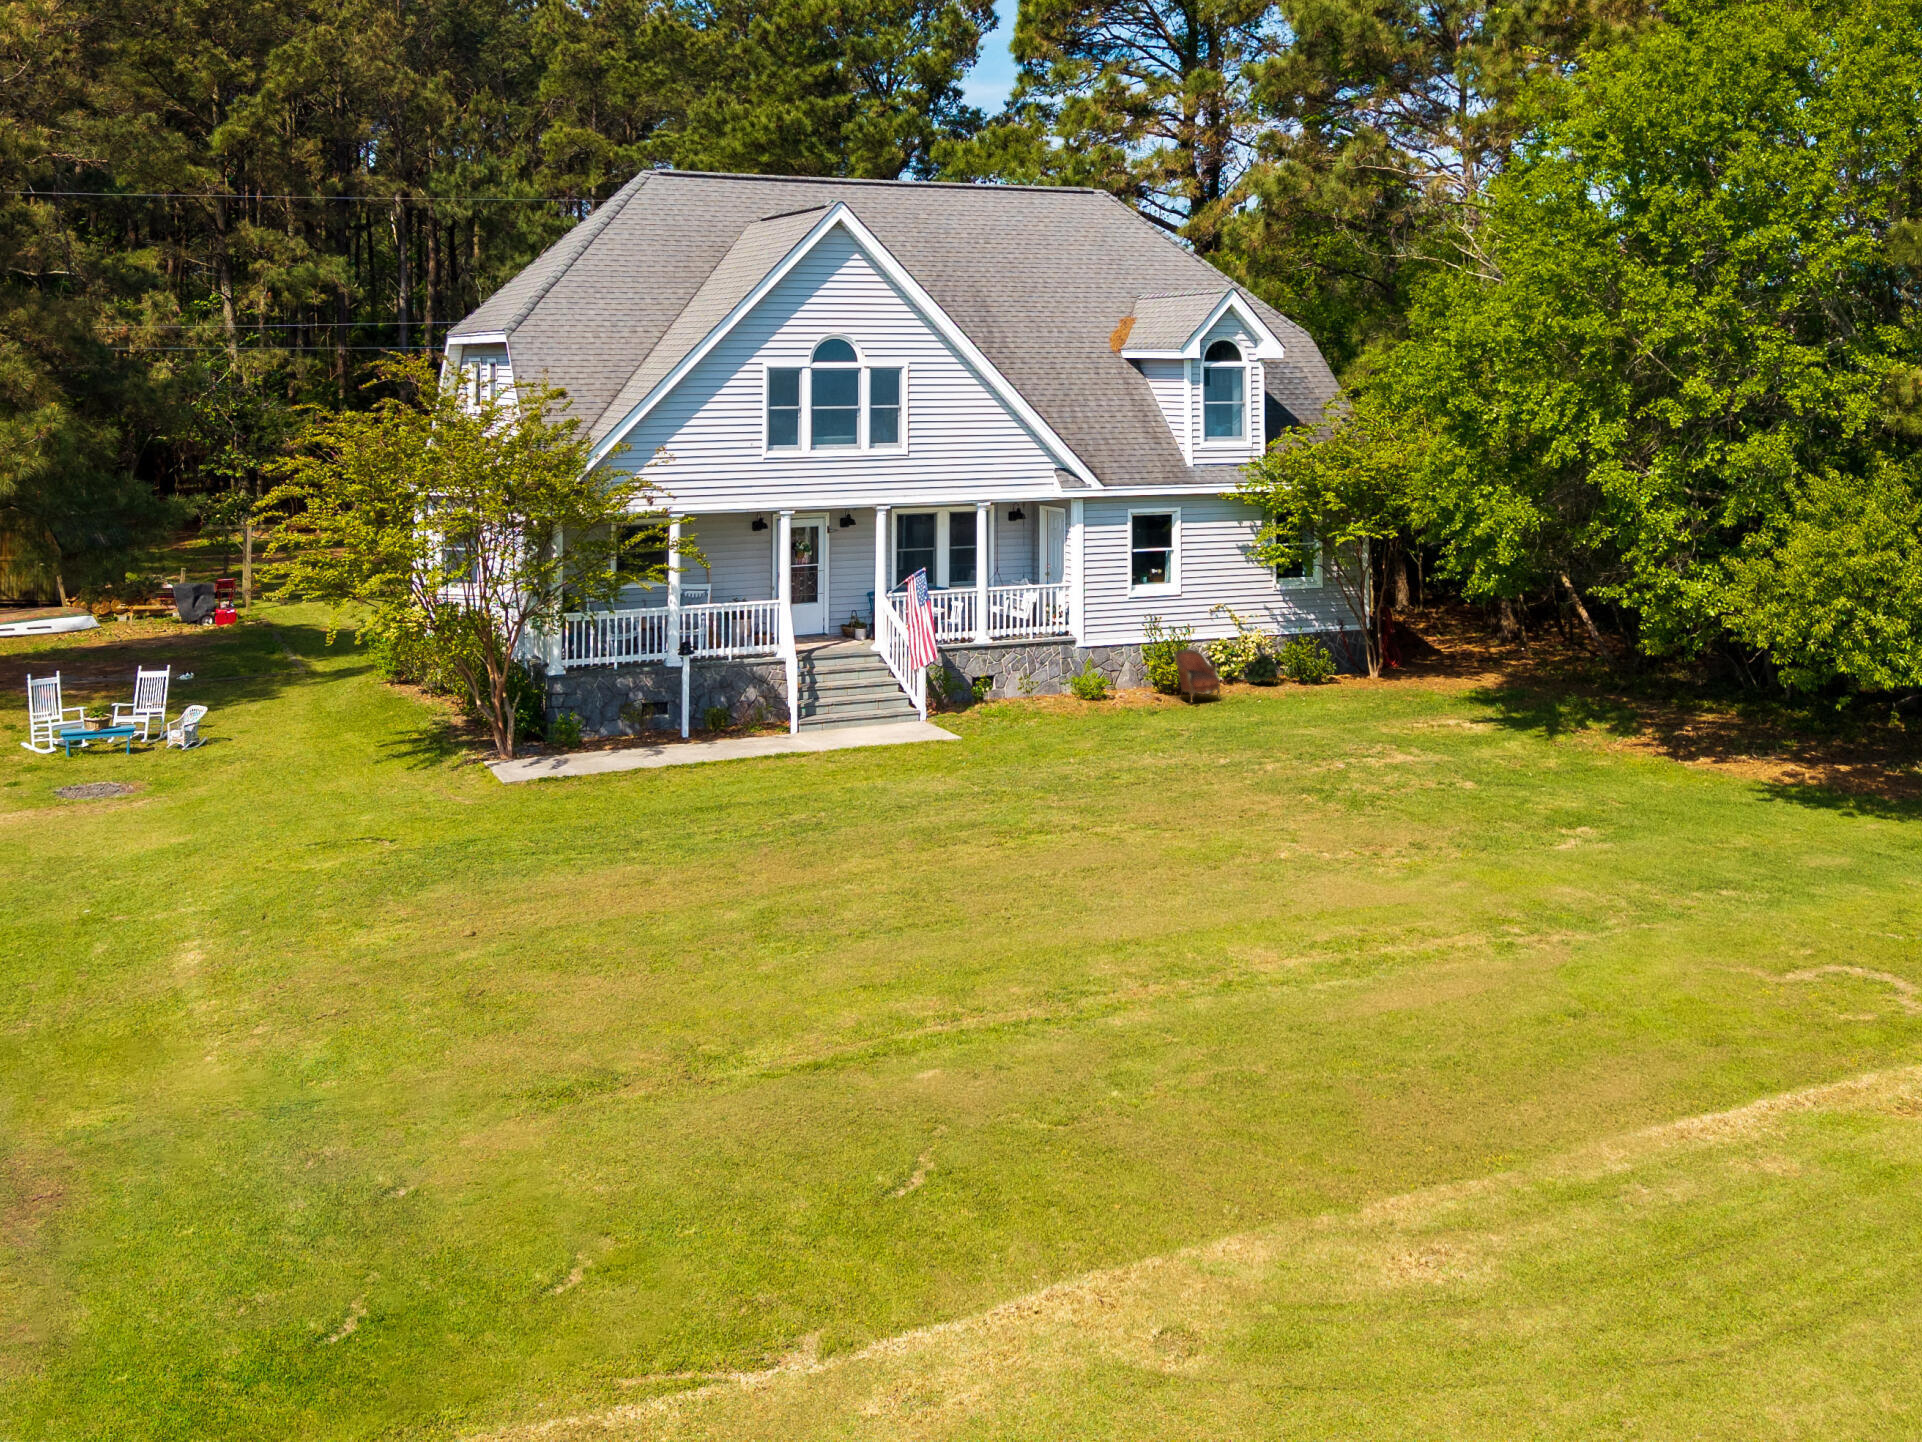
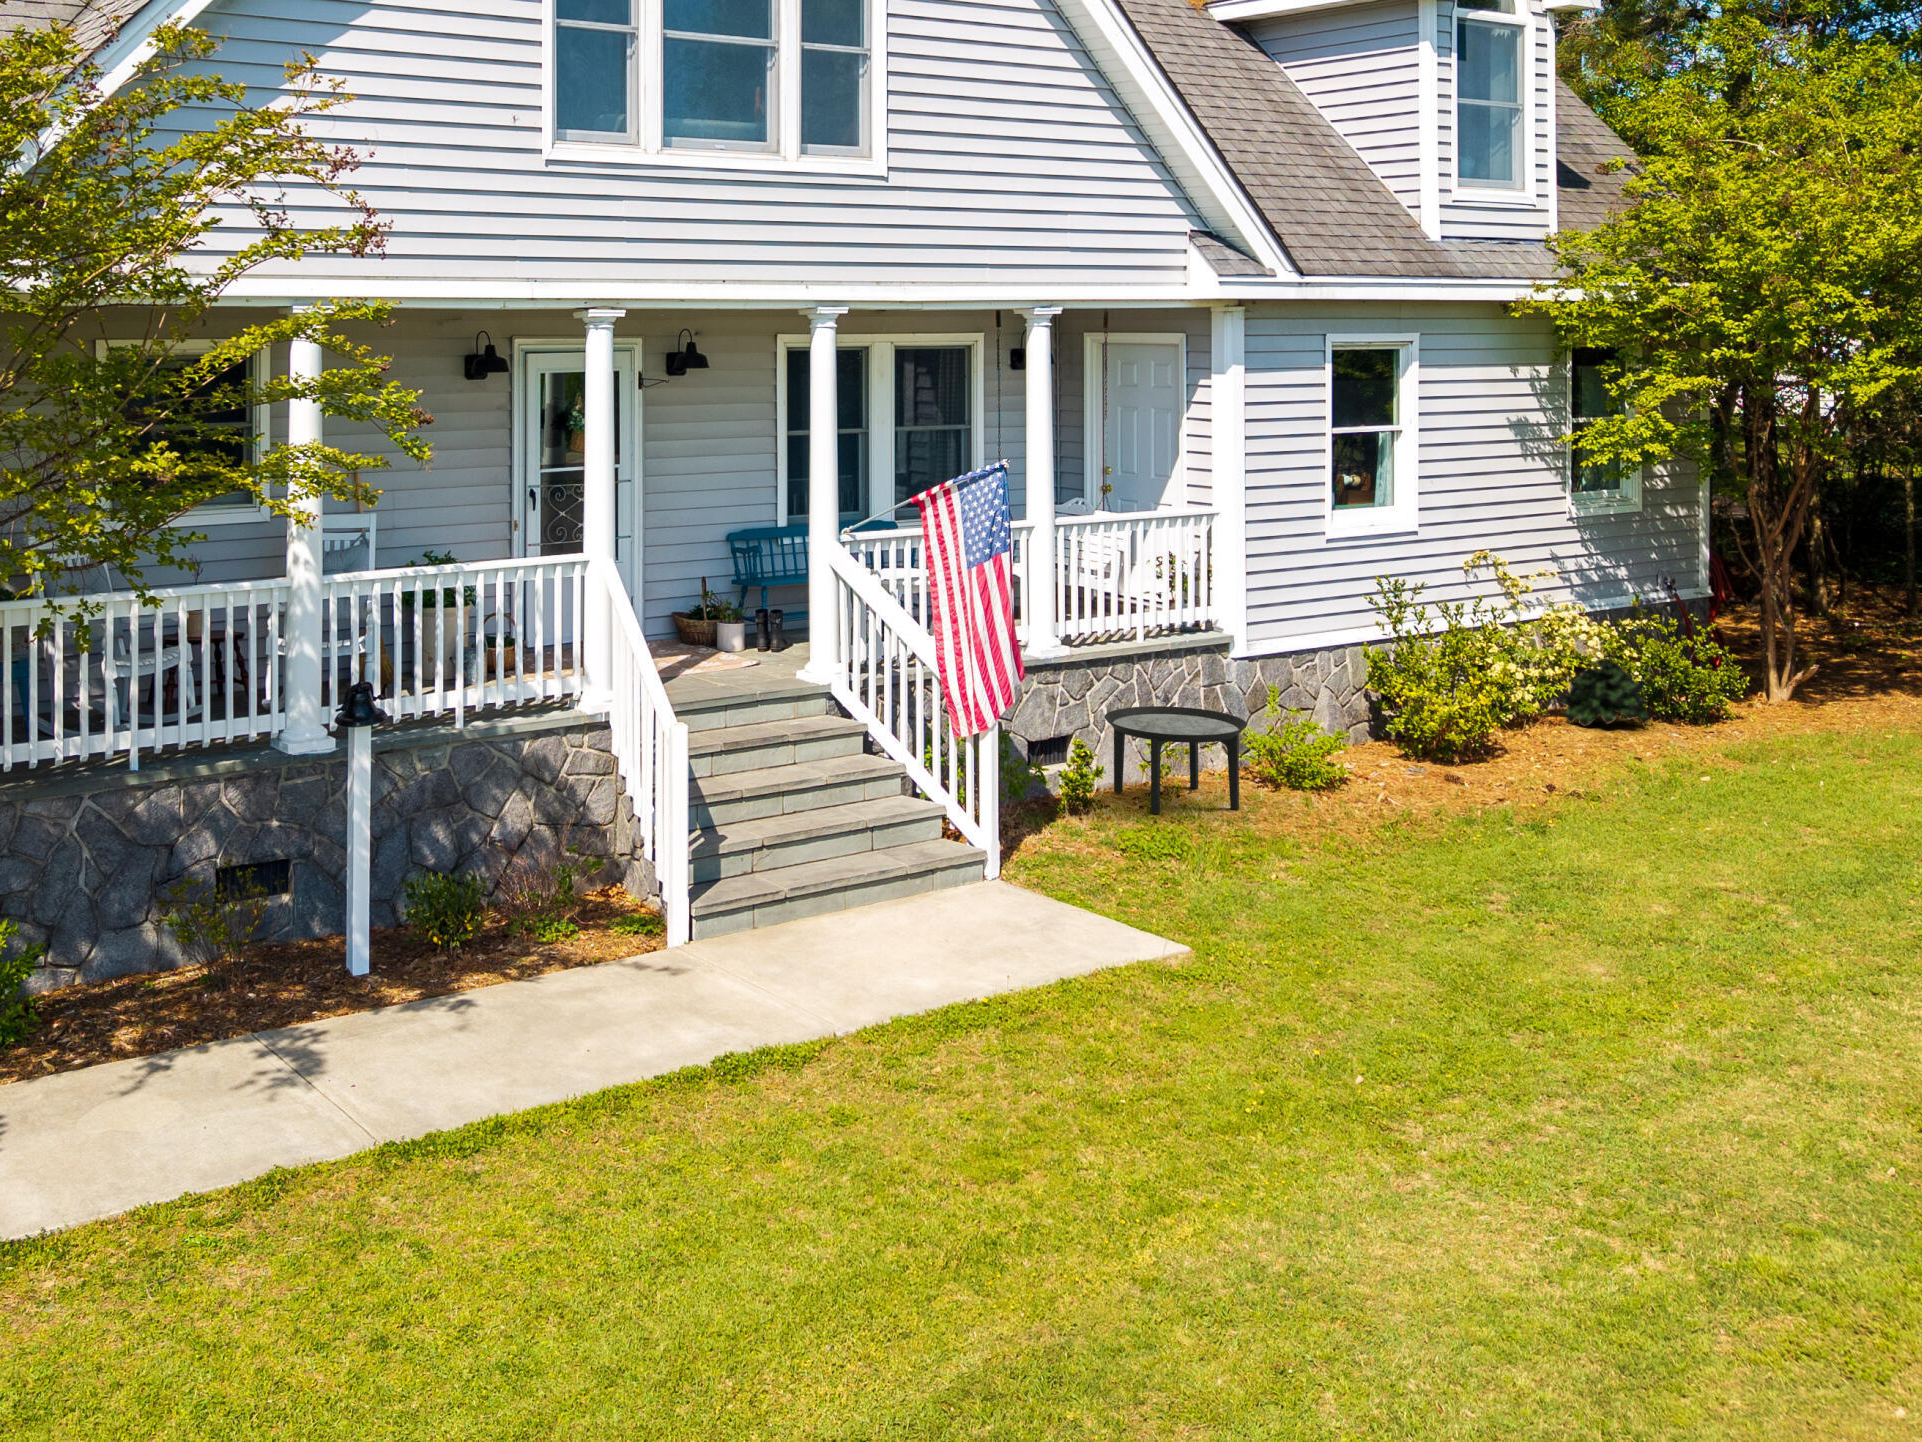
armchair: present [1175,649,1220,701] -> none [1485,651,1606,782]
round table: none [995,665,1050,708] -> present [1105,706,1247,814]

